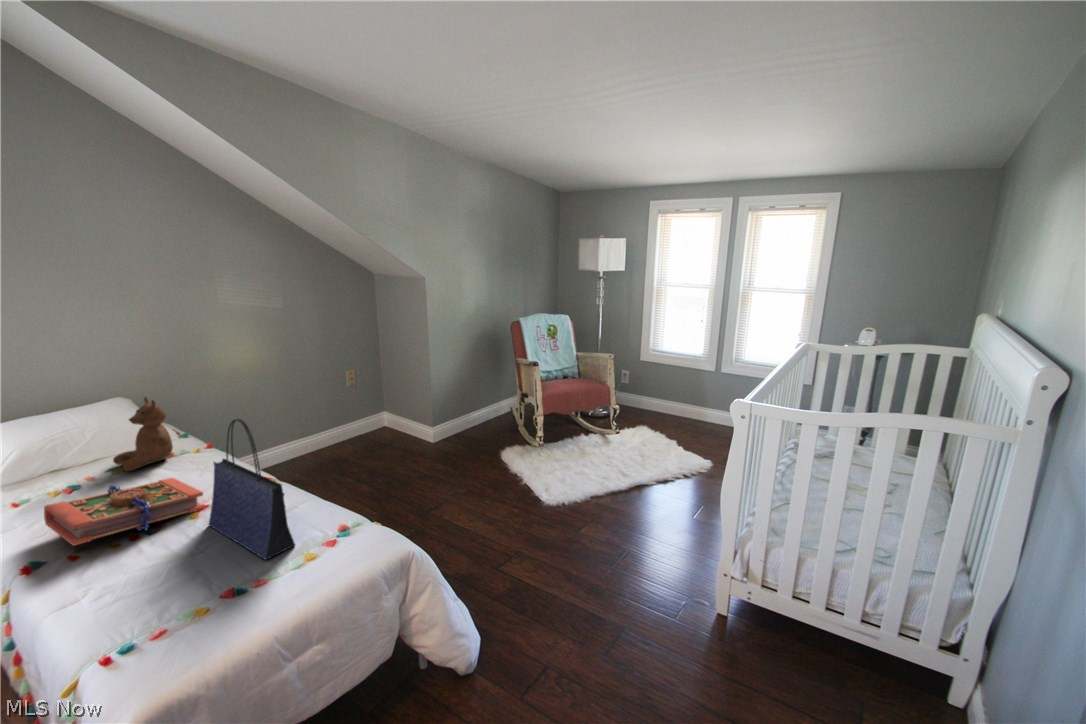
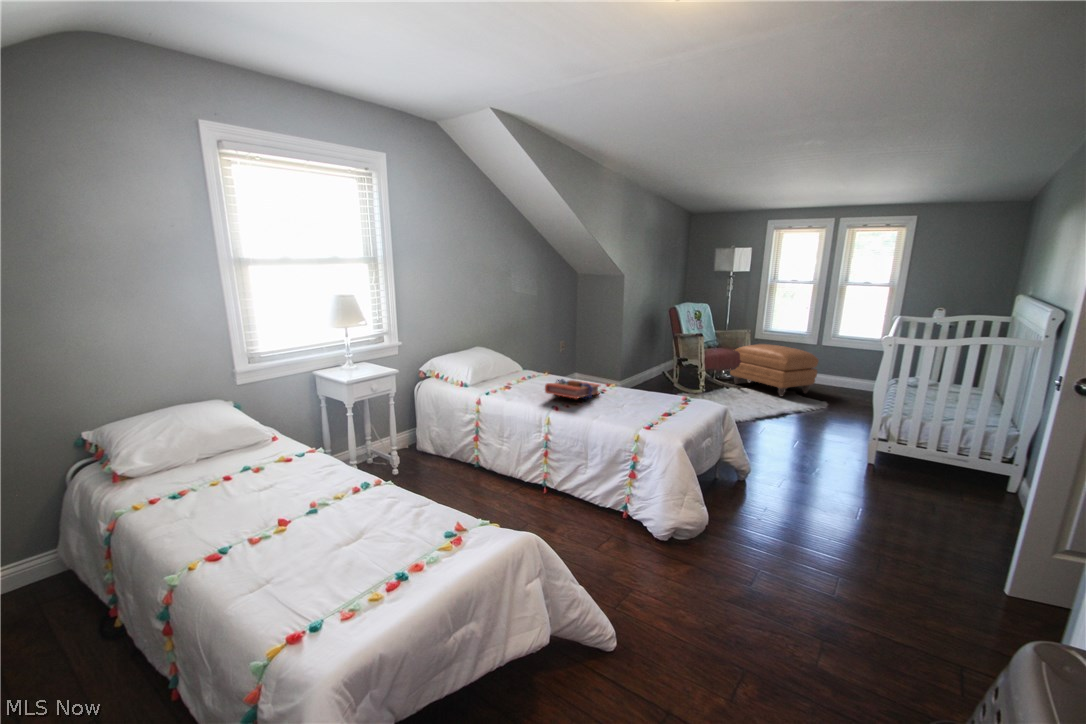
ottoman: none [594,372,704,451] -> present [730,344,818,396]
teddy bear: present [113,397,173,471] -> none [519,341,549,380]
tote bag: present [209,419,295,560] -> none [615,341,675,407]

